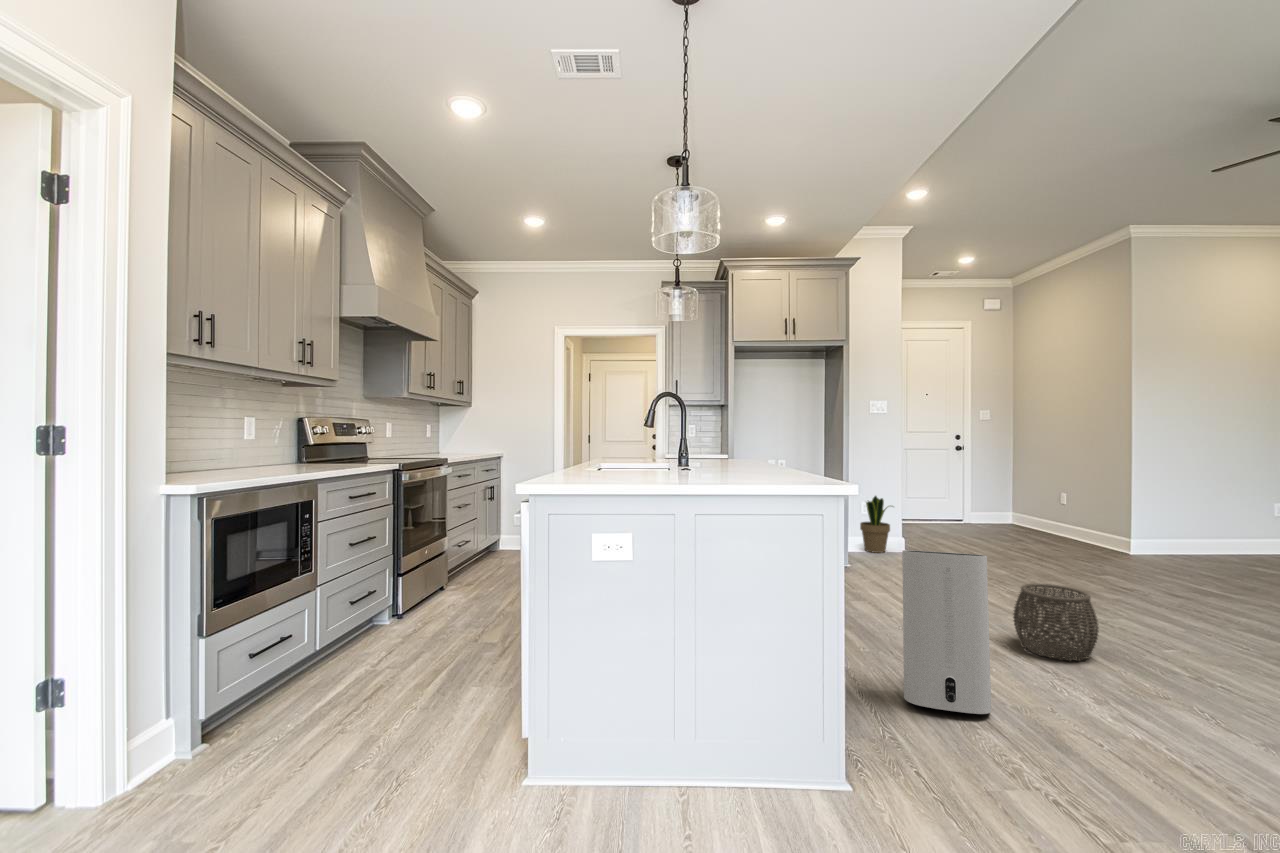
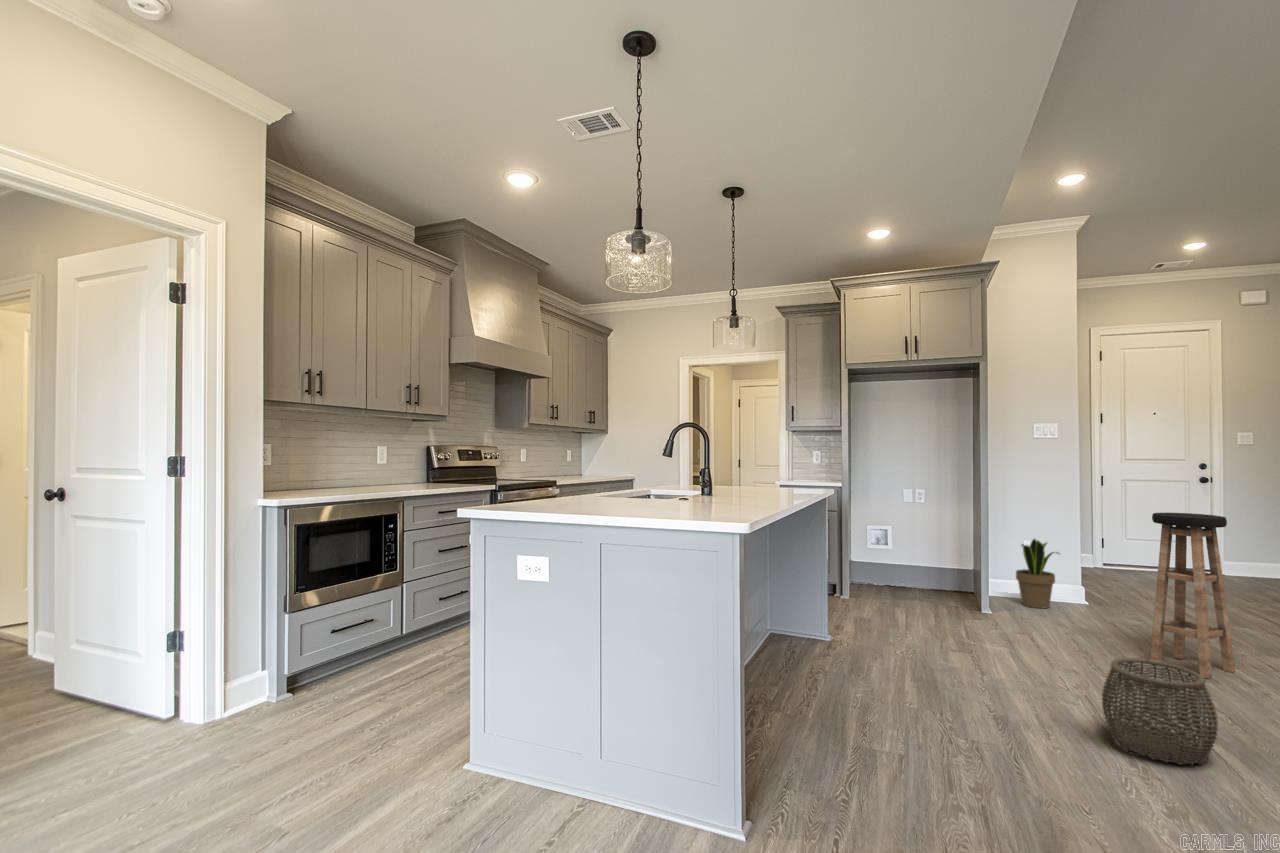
bar stool: none [988,469,1041,595] -> present [1150,513,1235,679]
air purifier: present [902,550,991,714] -> none [885,598,986,796]

